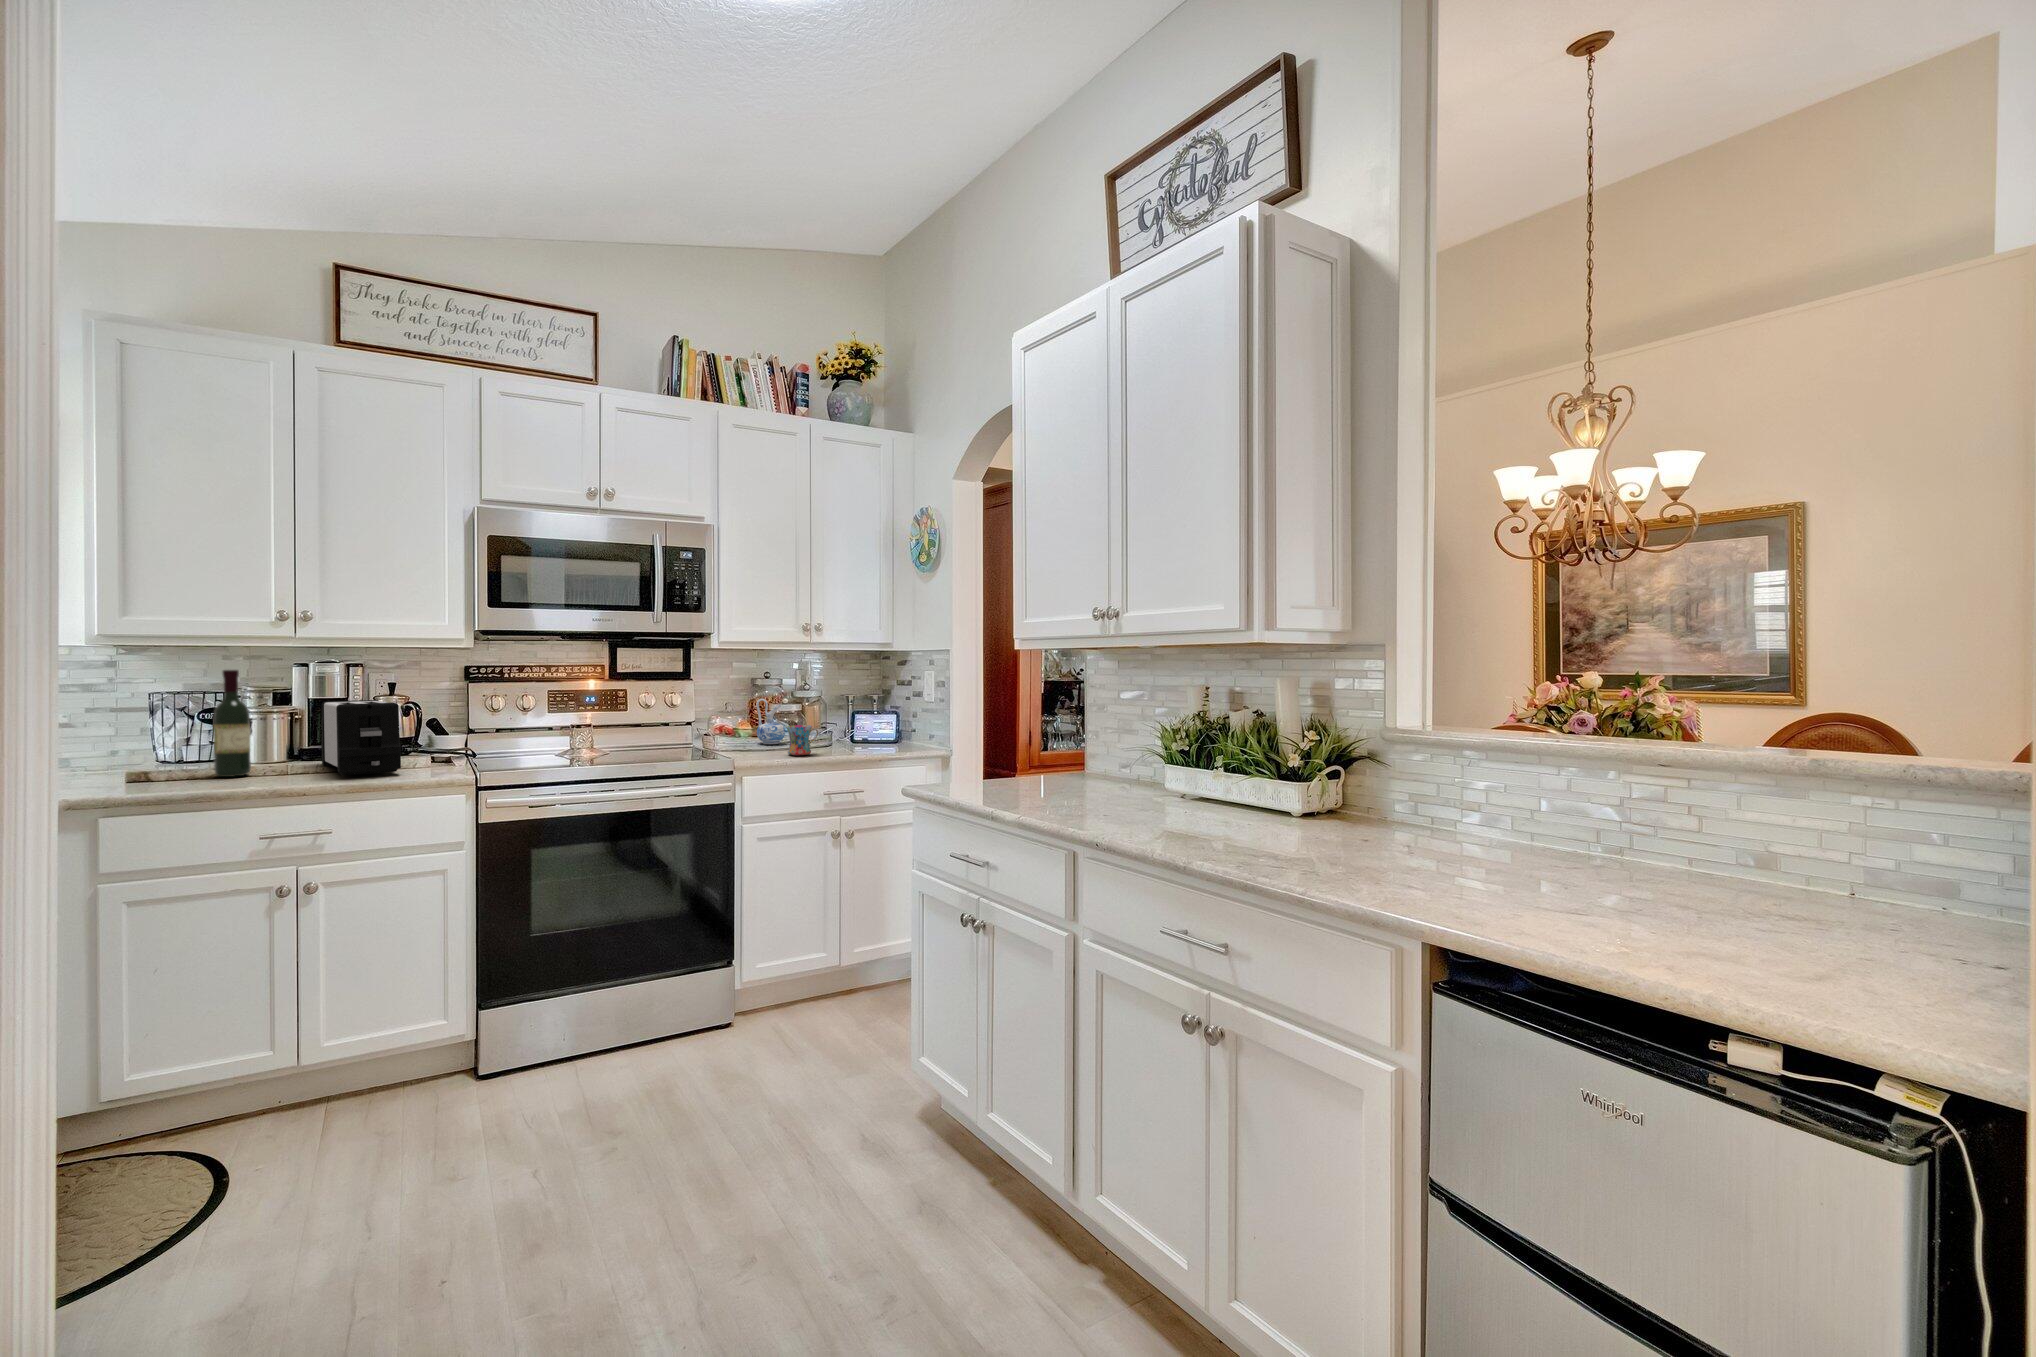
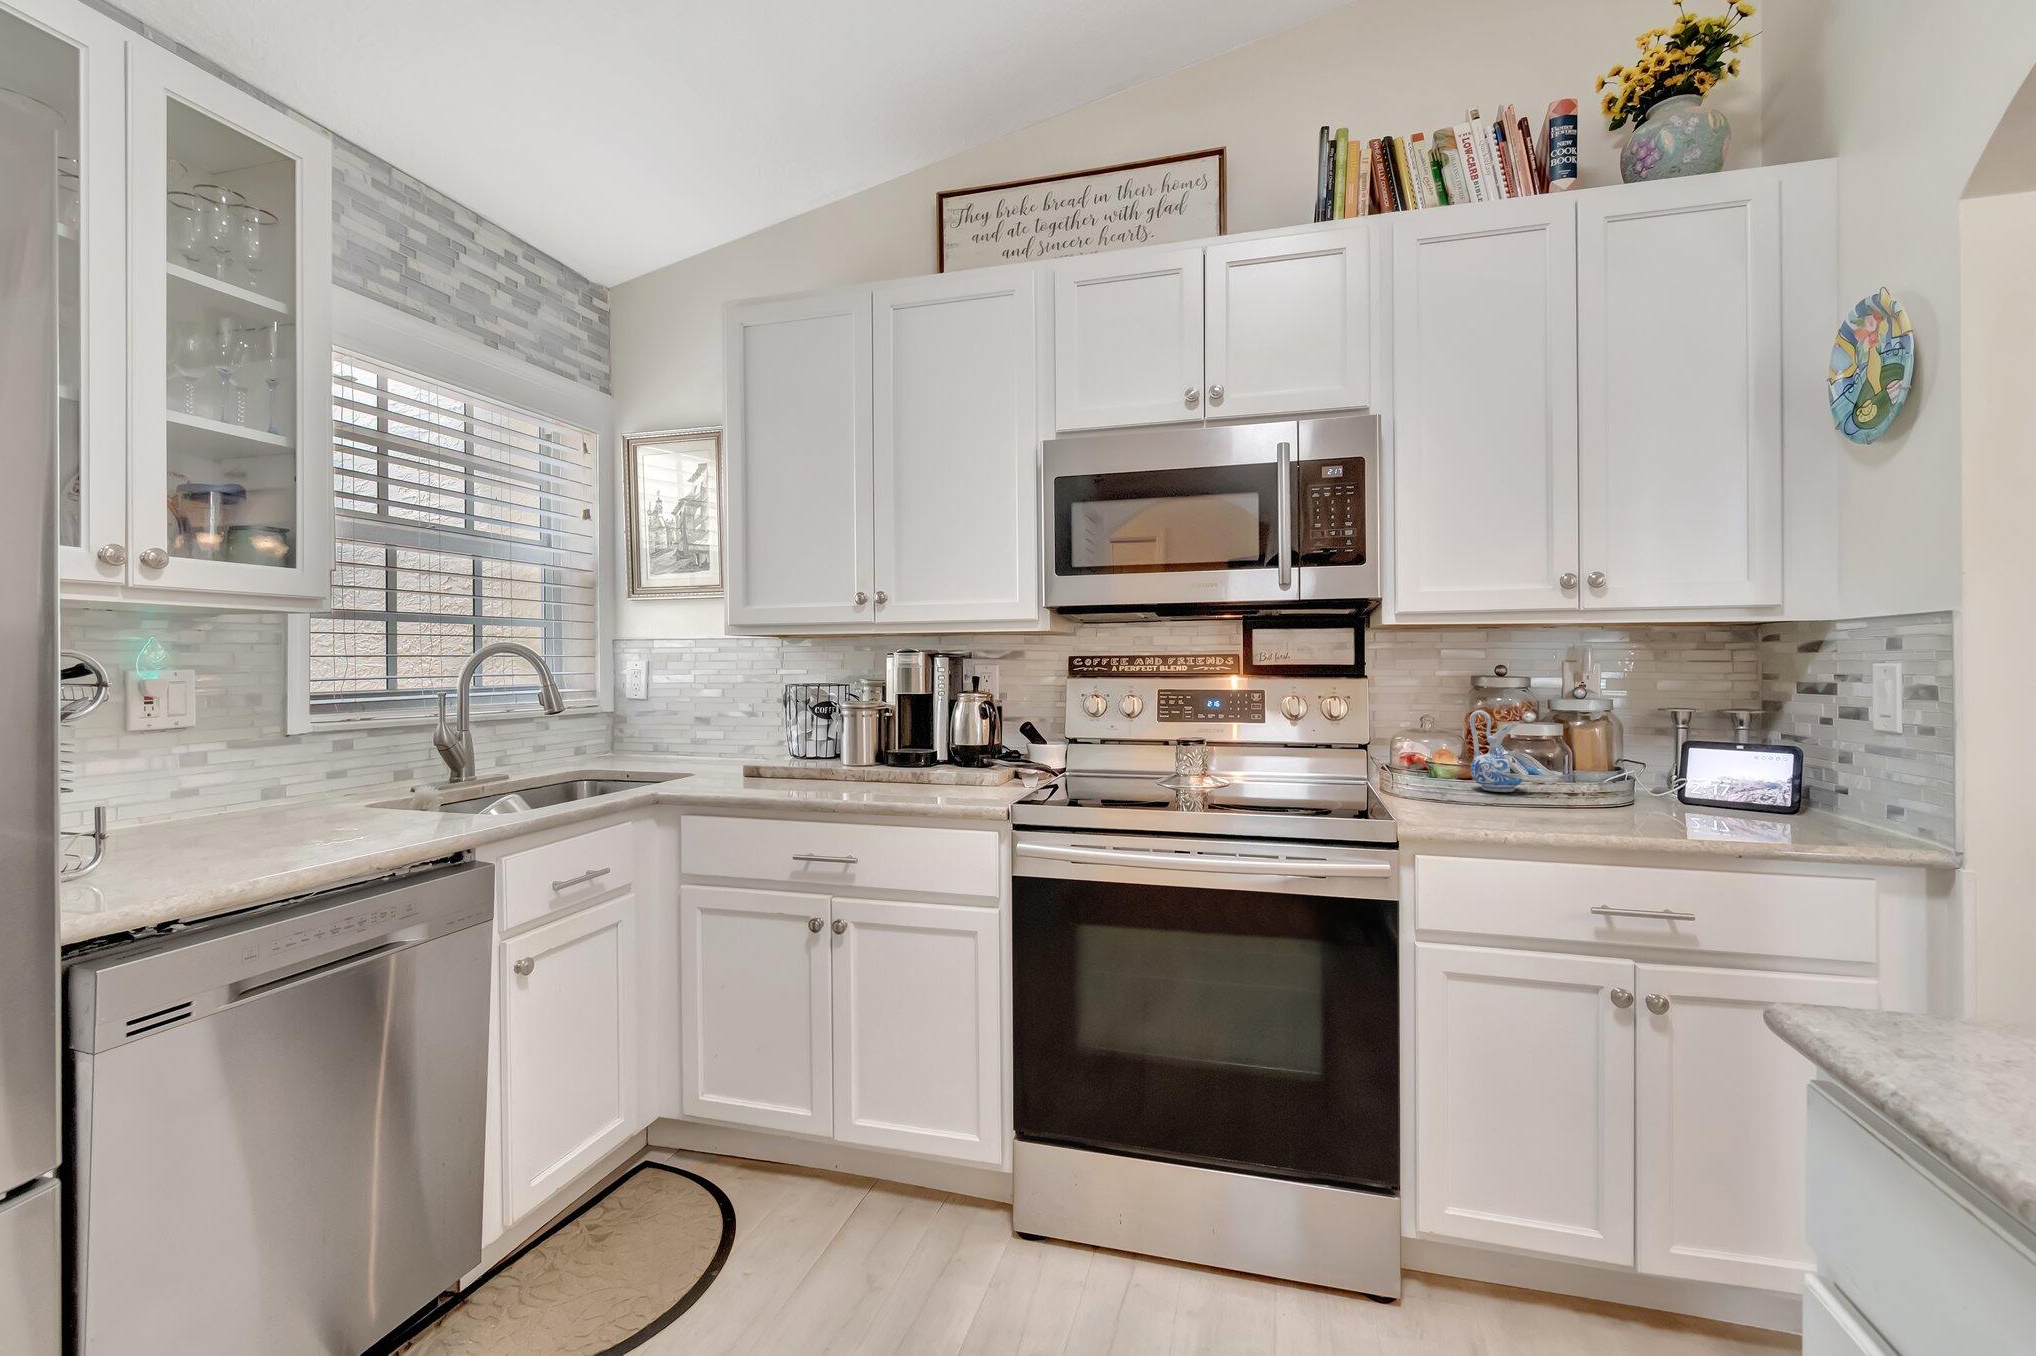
wine bottle: present [213,670,251,777] -> none [786,662,819,782]
toaster: present [321,700,401,775] -> none [867,699,955,793]
mug: present [786,725,818,755] -> none [1511,765,1582,825]

